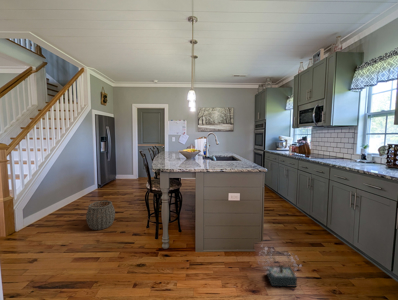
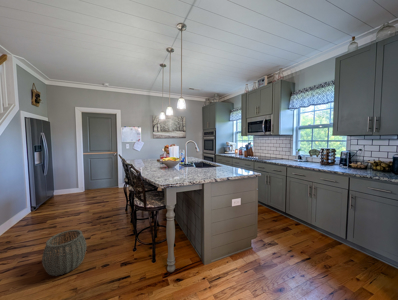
decorative plant: present [261,248,301,287] -> none [270,241,303,278]

